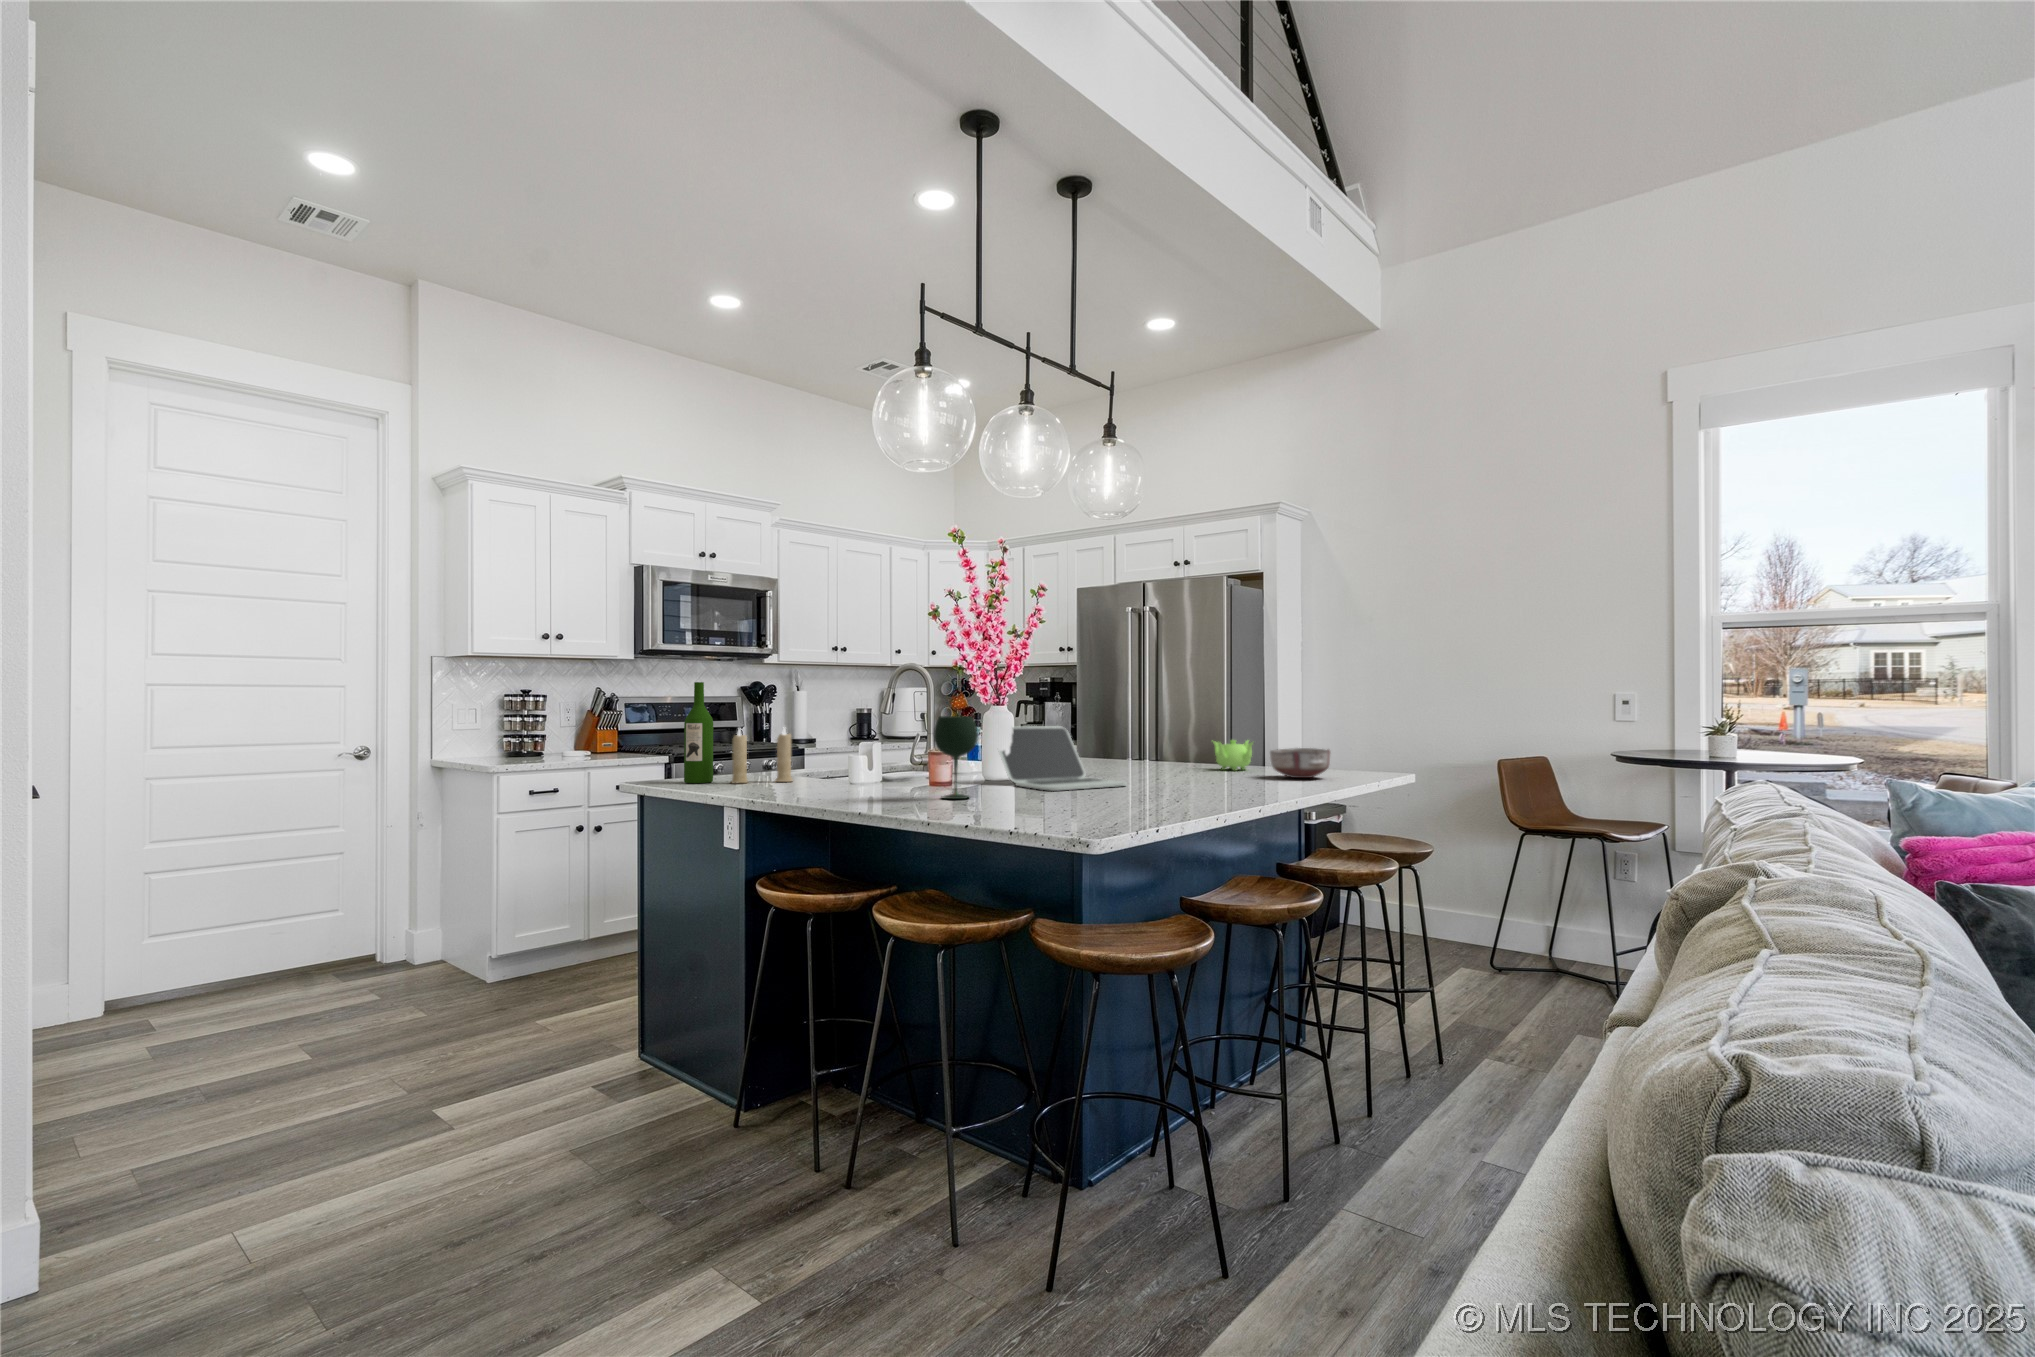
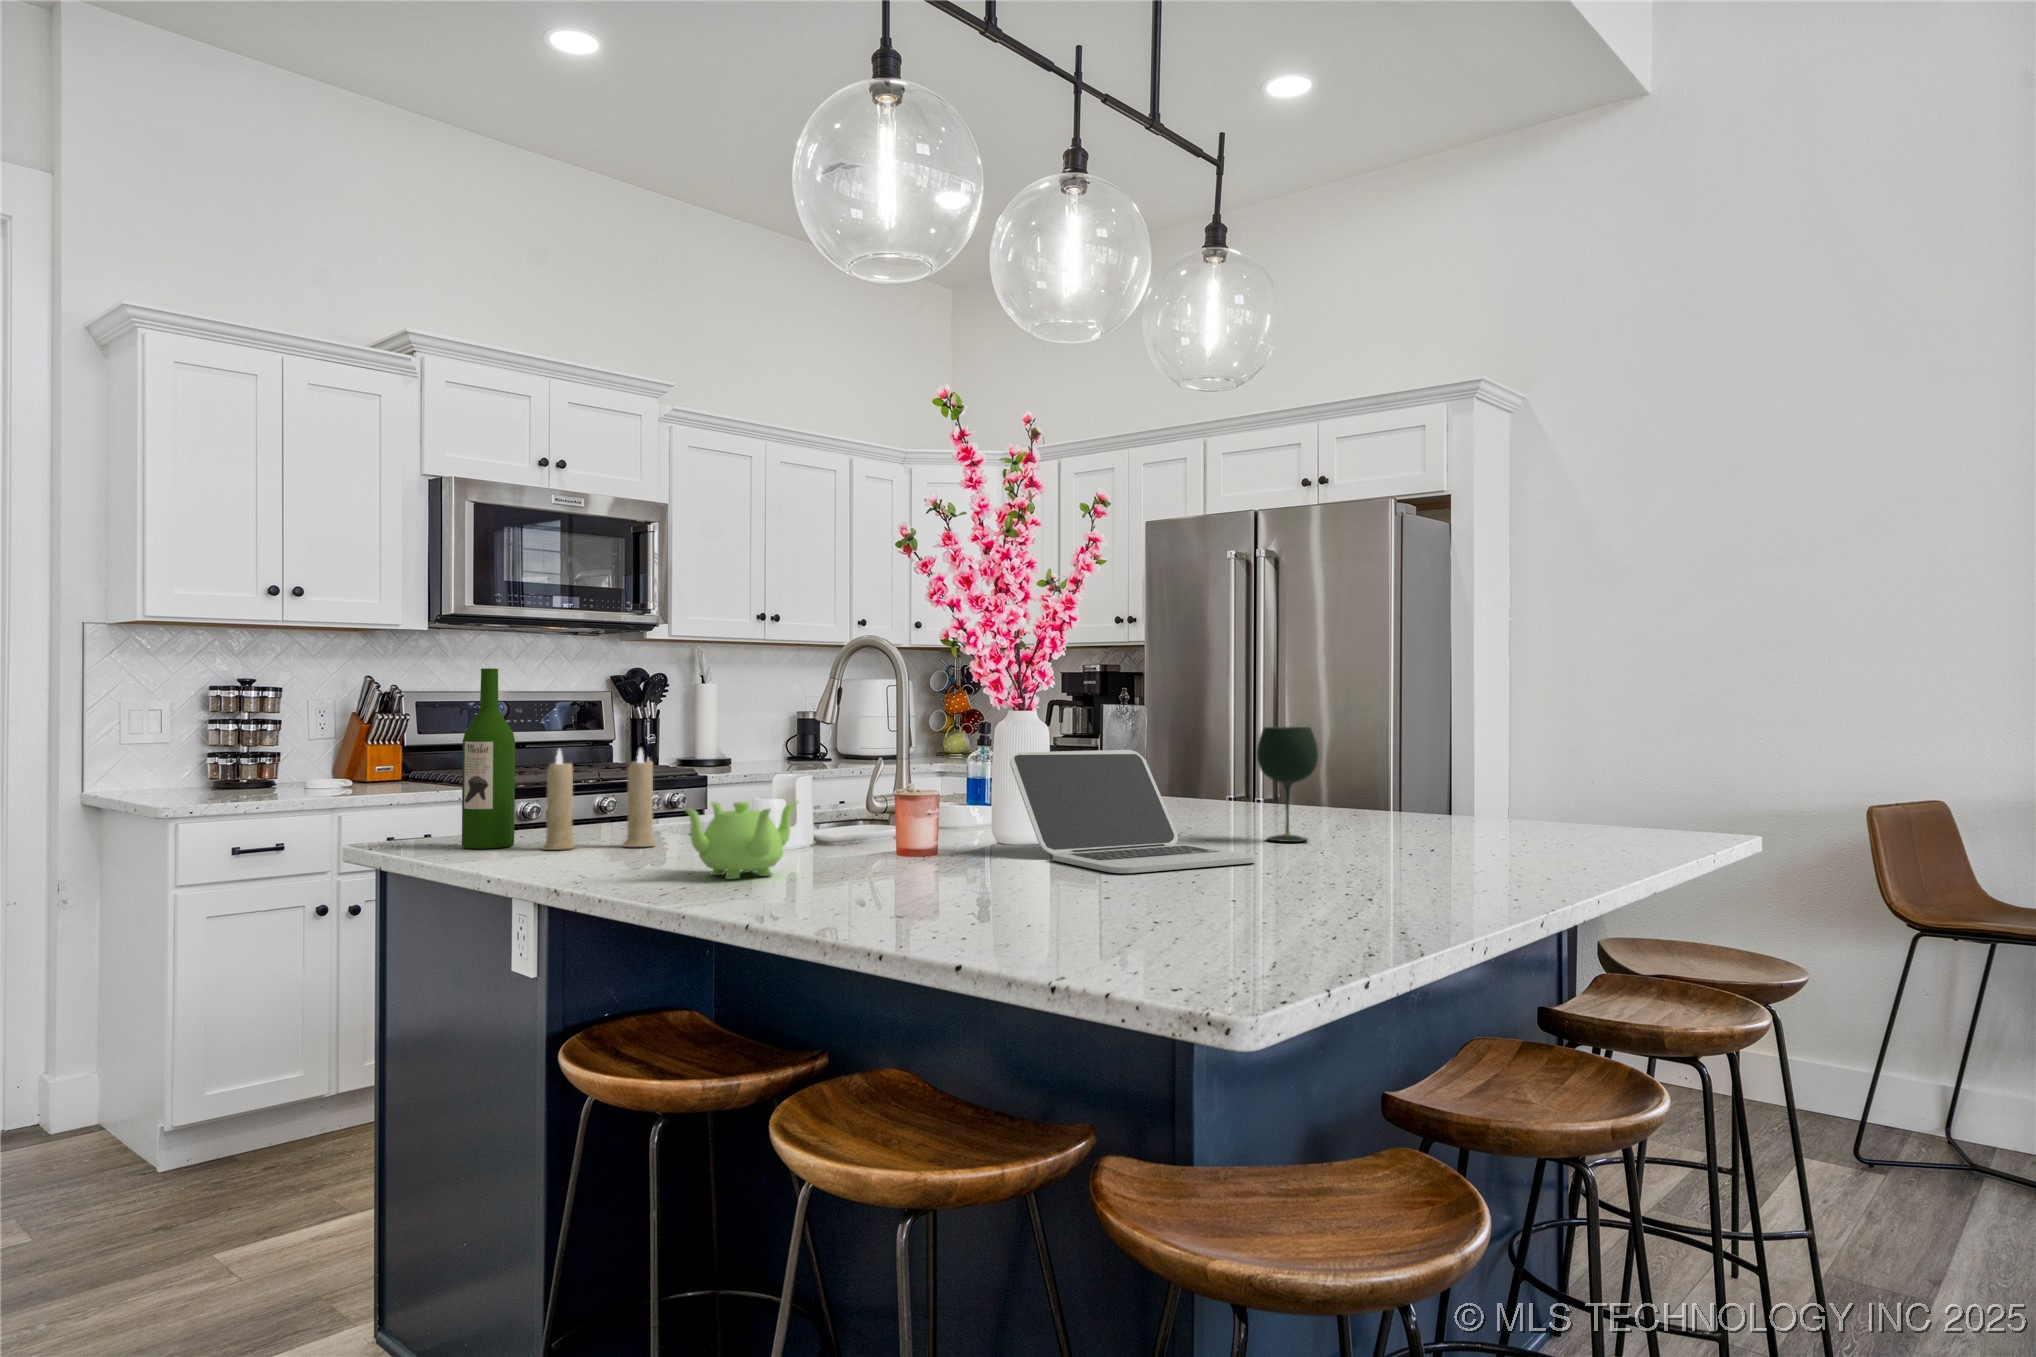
wine glass: present [934,716,978,799] -> present [1257,727,1318,842]
teapot: present [1213,740,1253,770] -> present [684,801,798,879]
ceramic bowl: present [1270,748,1331,778] -> none [1506,792,1618,847]

